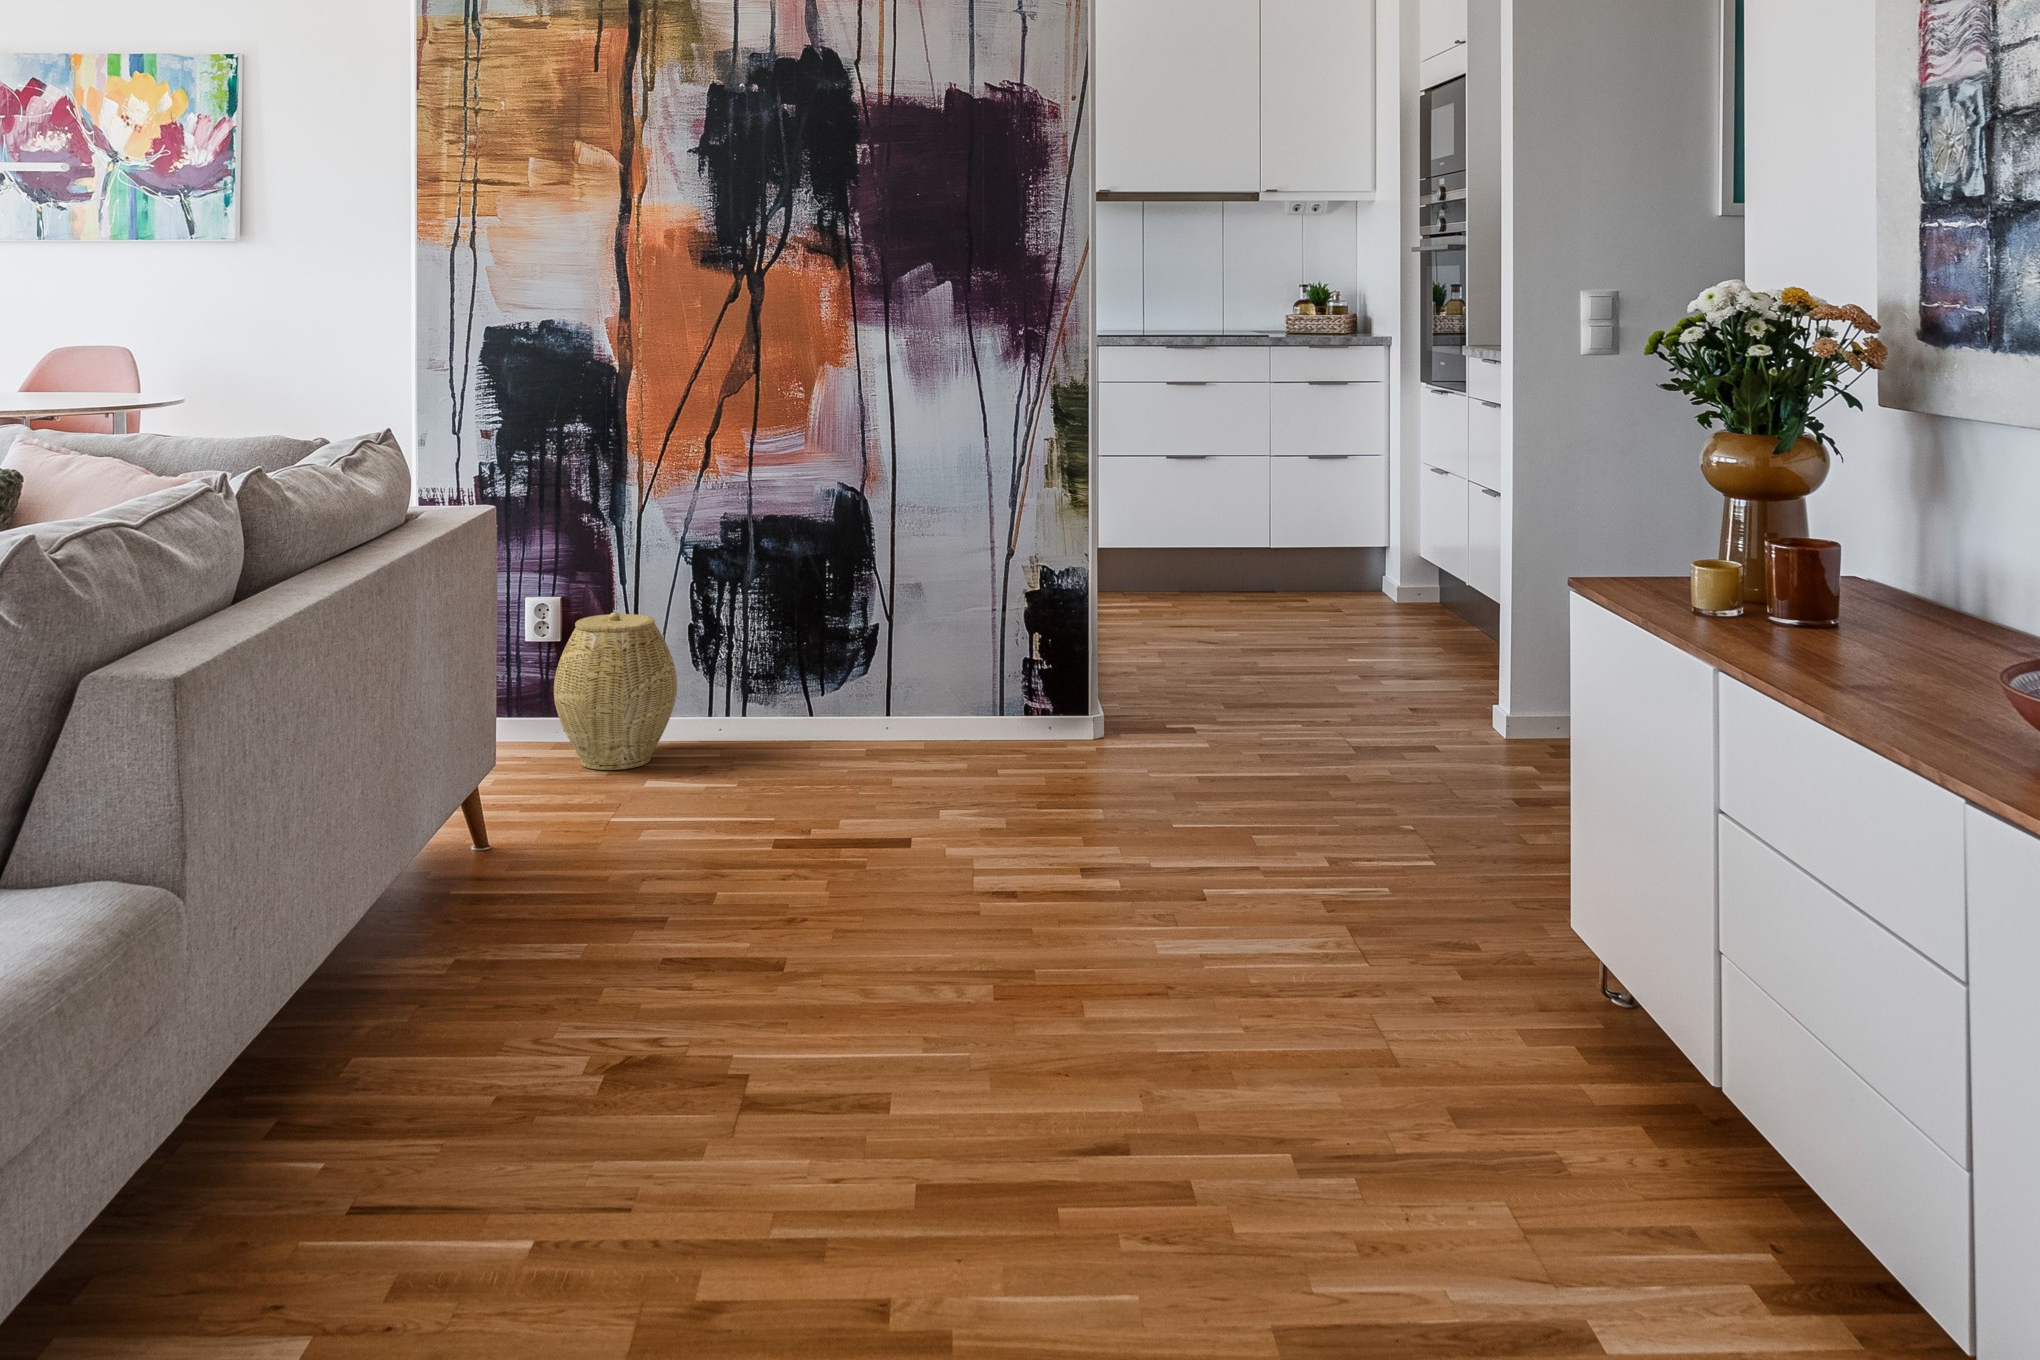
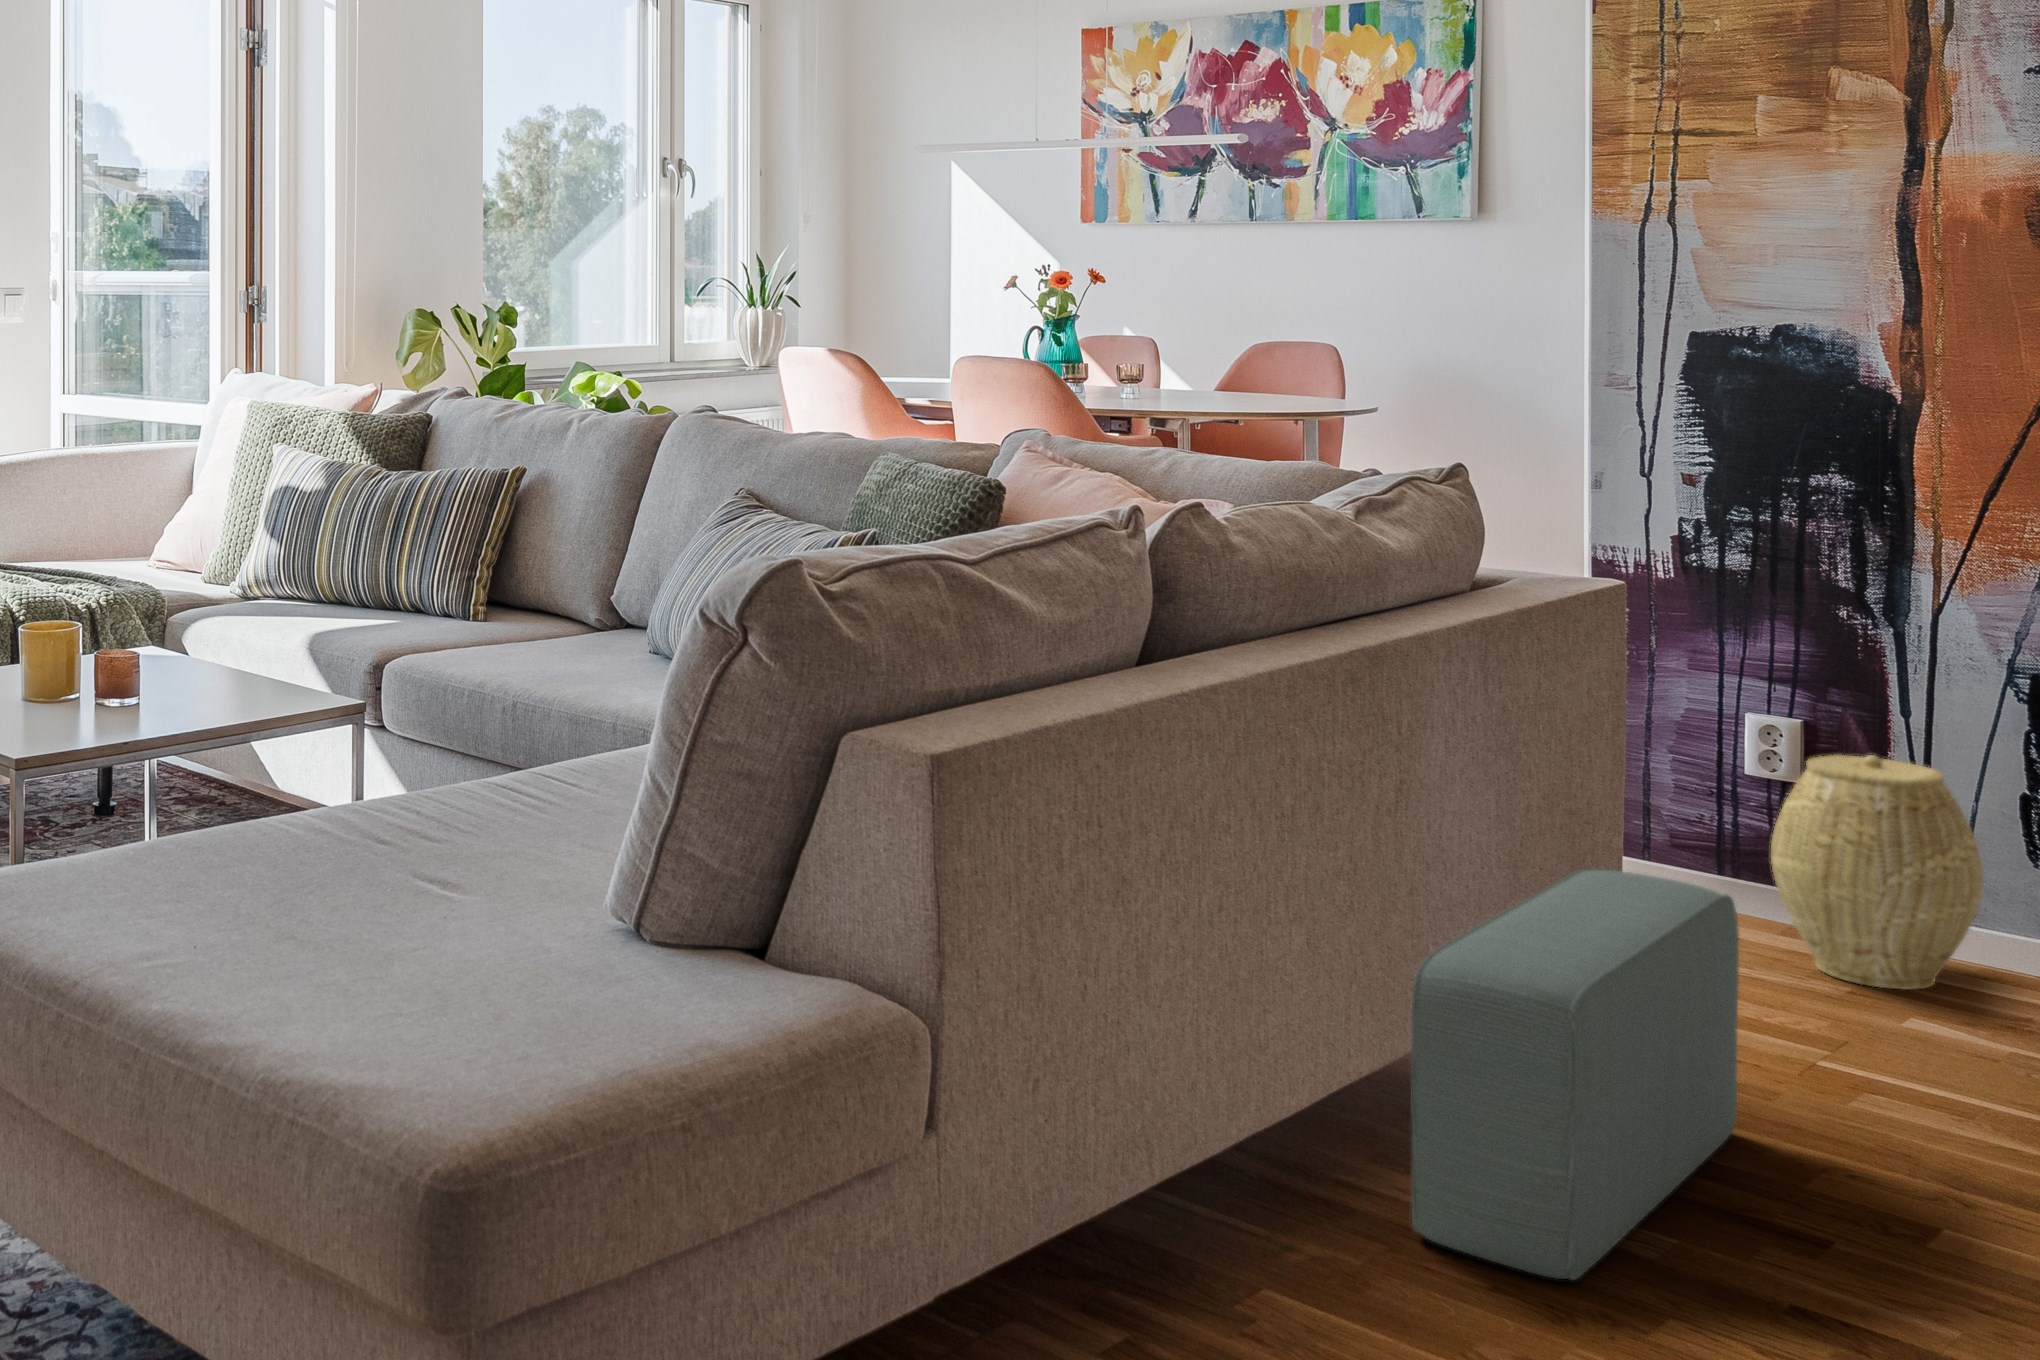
pouf: none [432,718,596,1025] -> present [1411,869,1739,1280]

